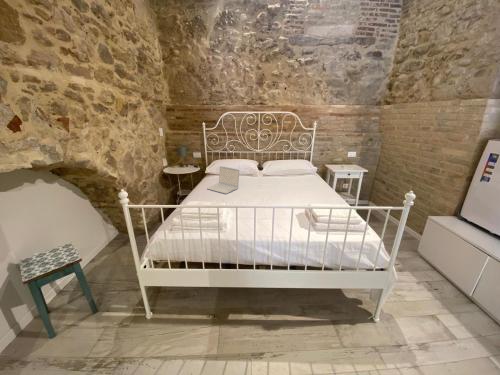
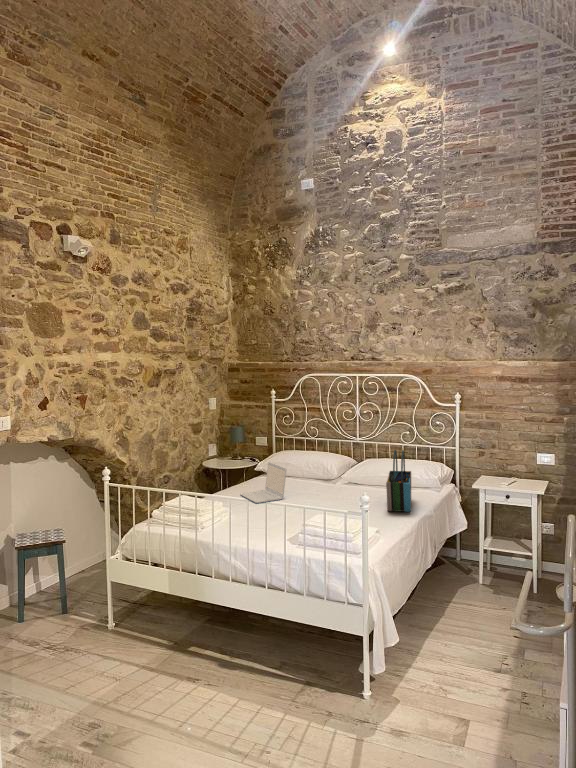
tote bag: none [296,153,324,189] -> present [386,450,411,512]

